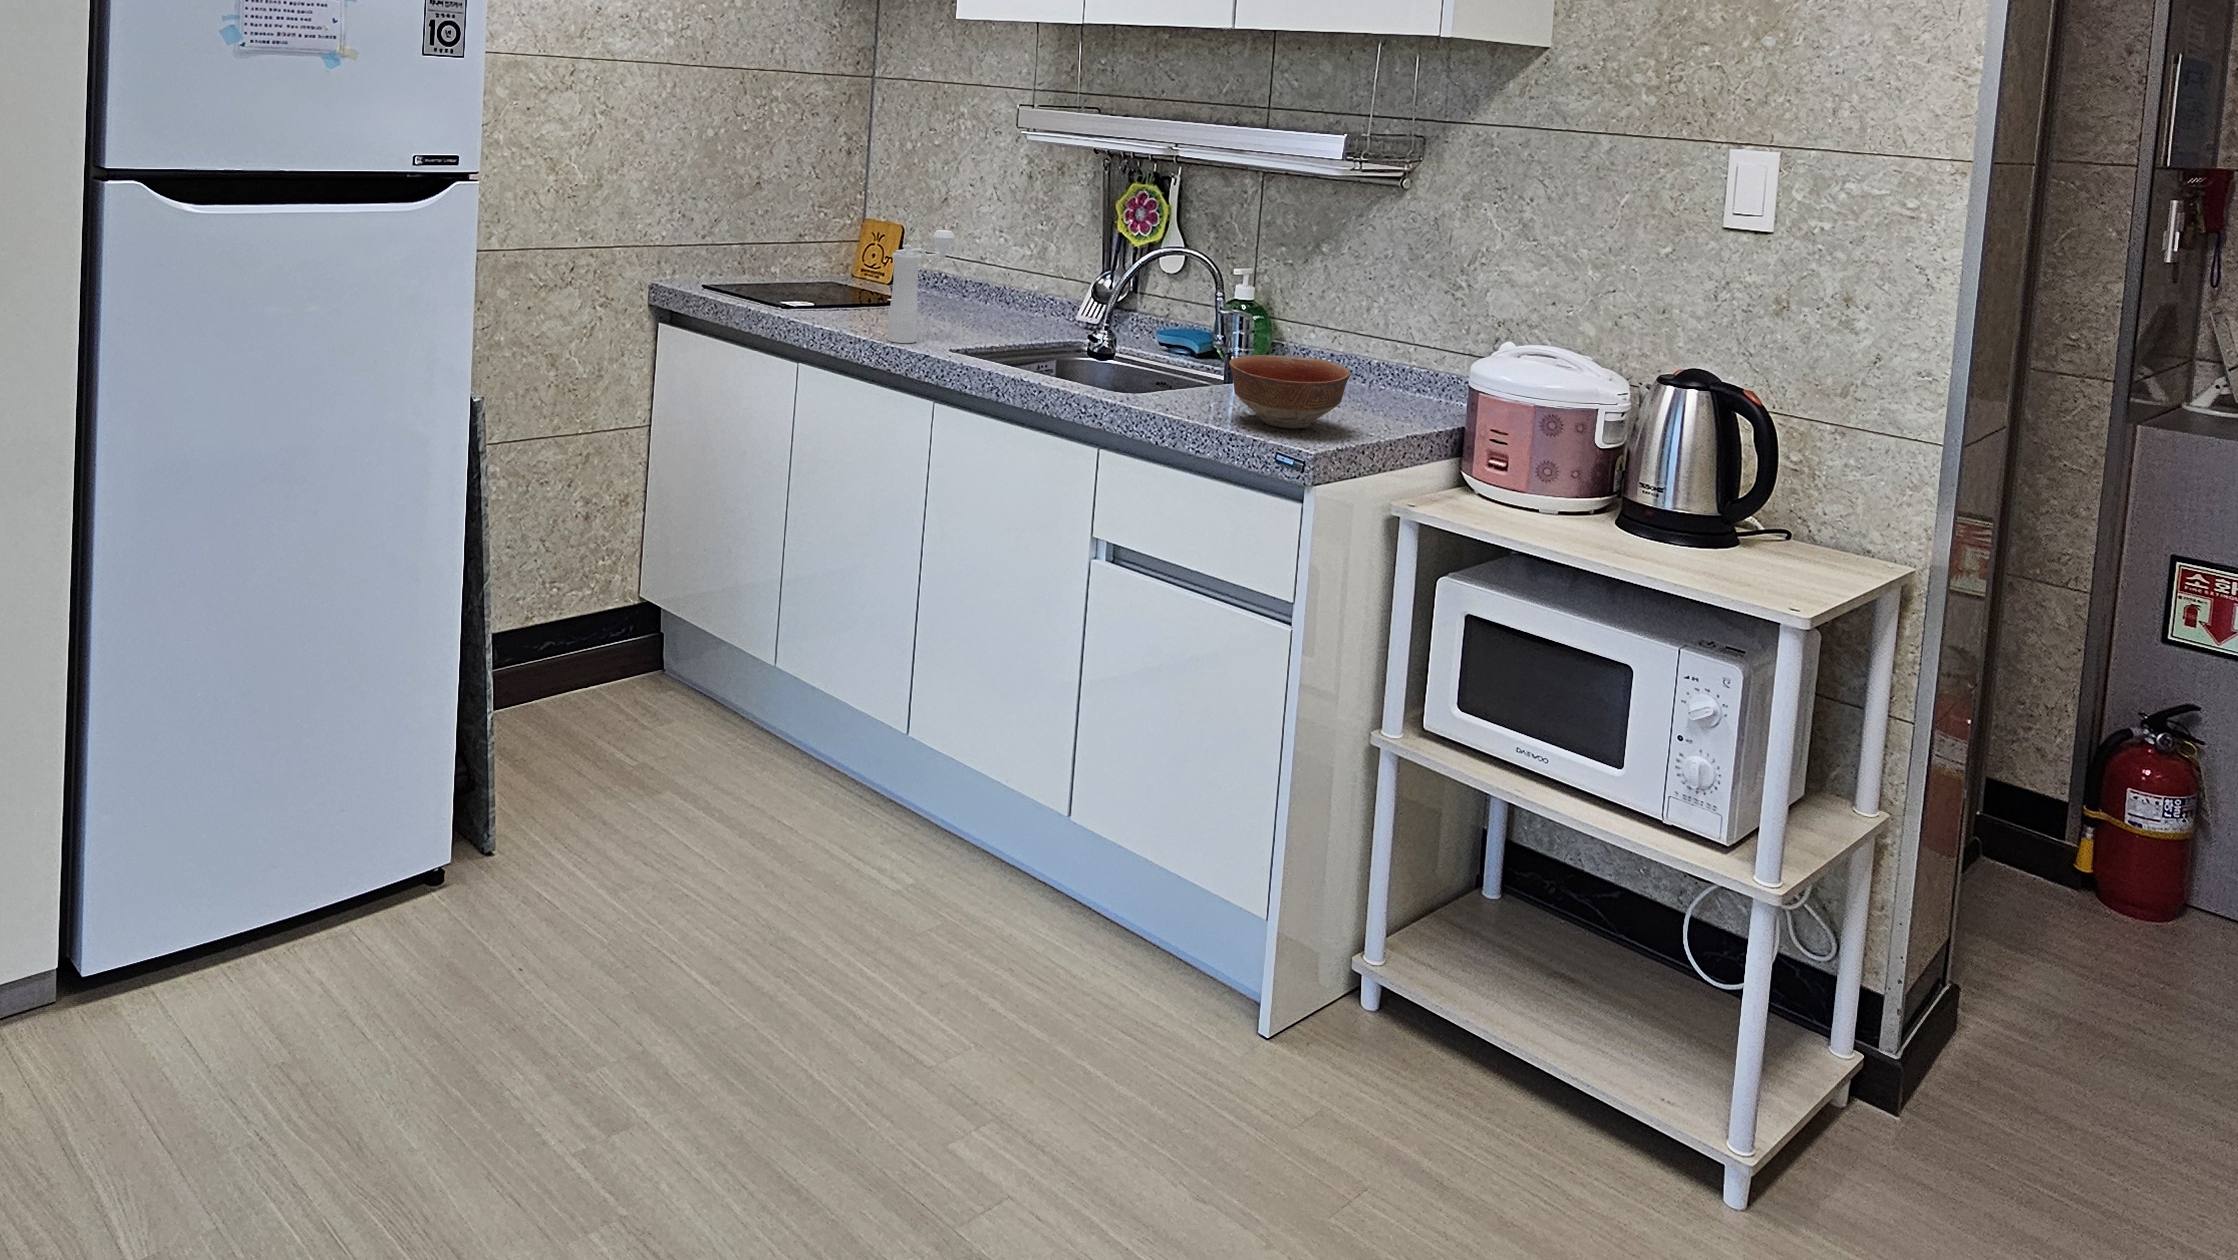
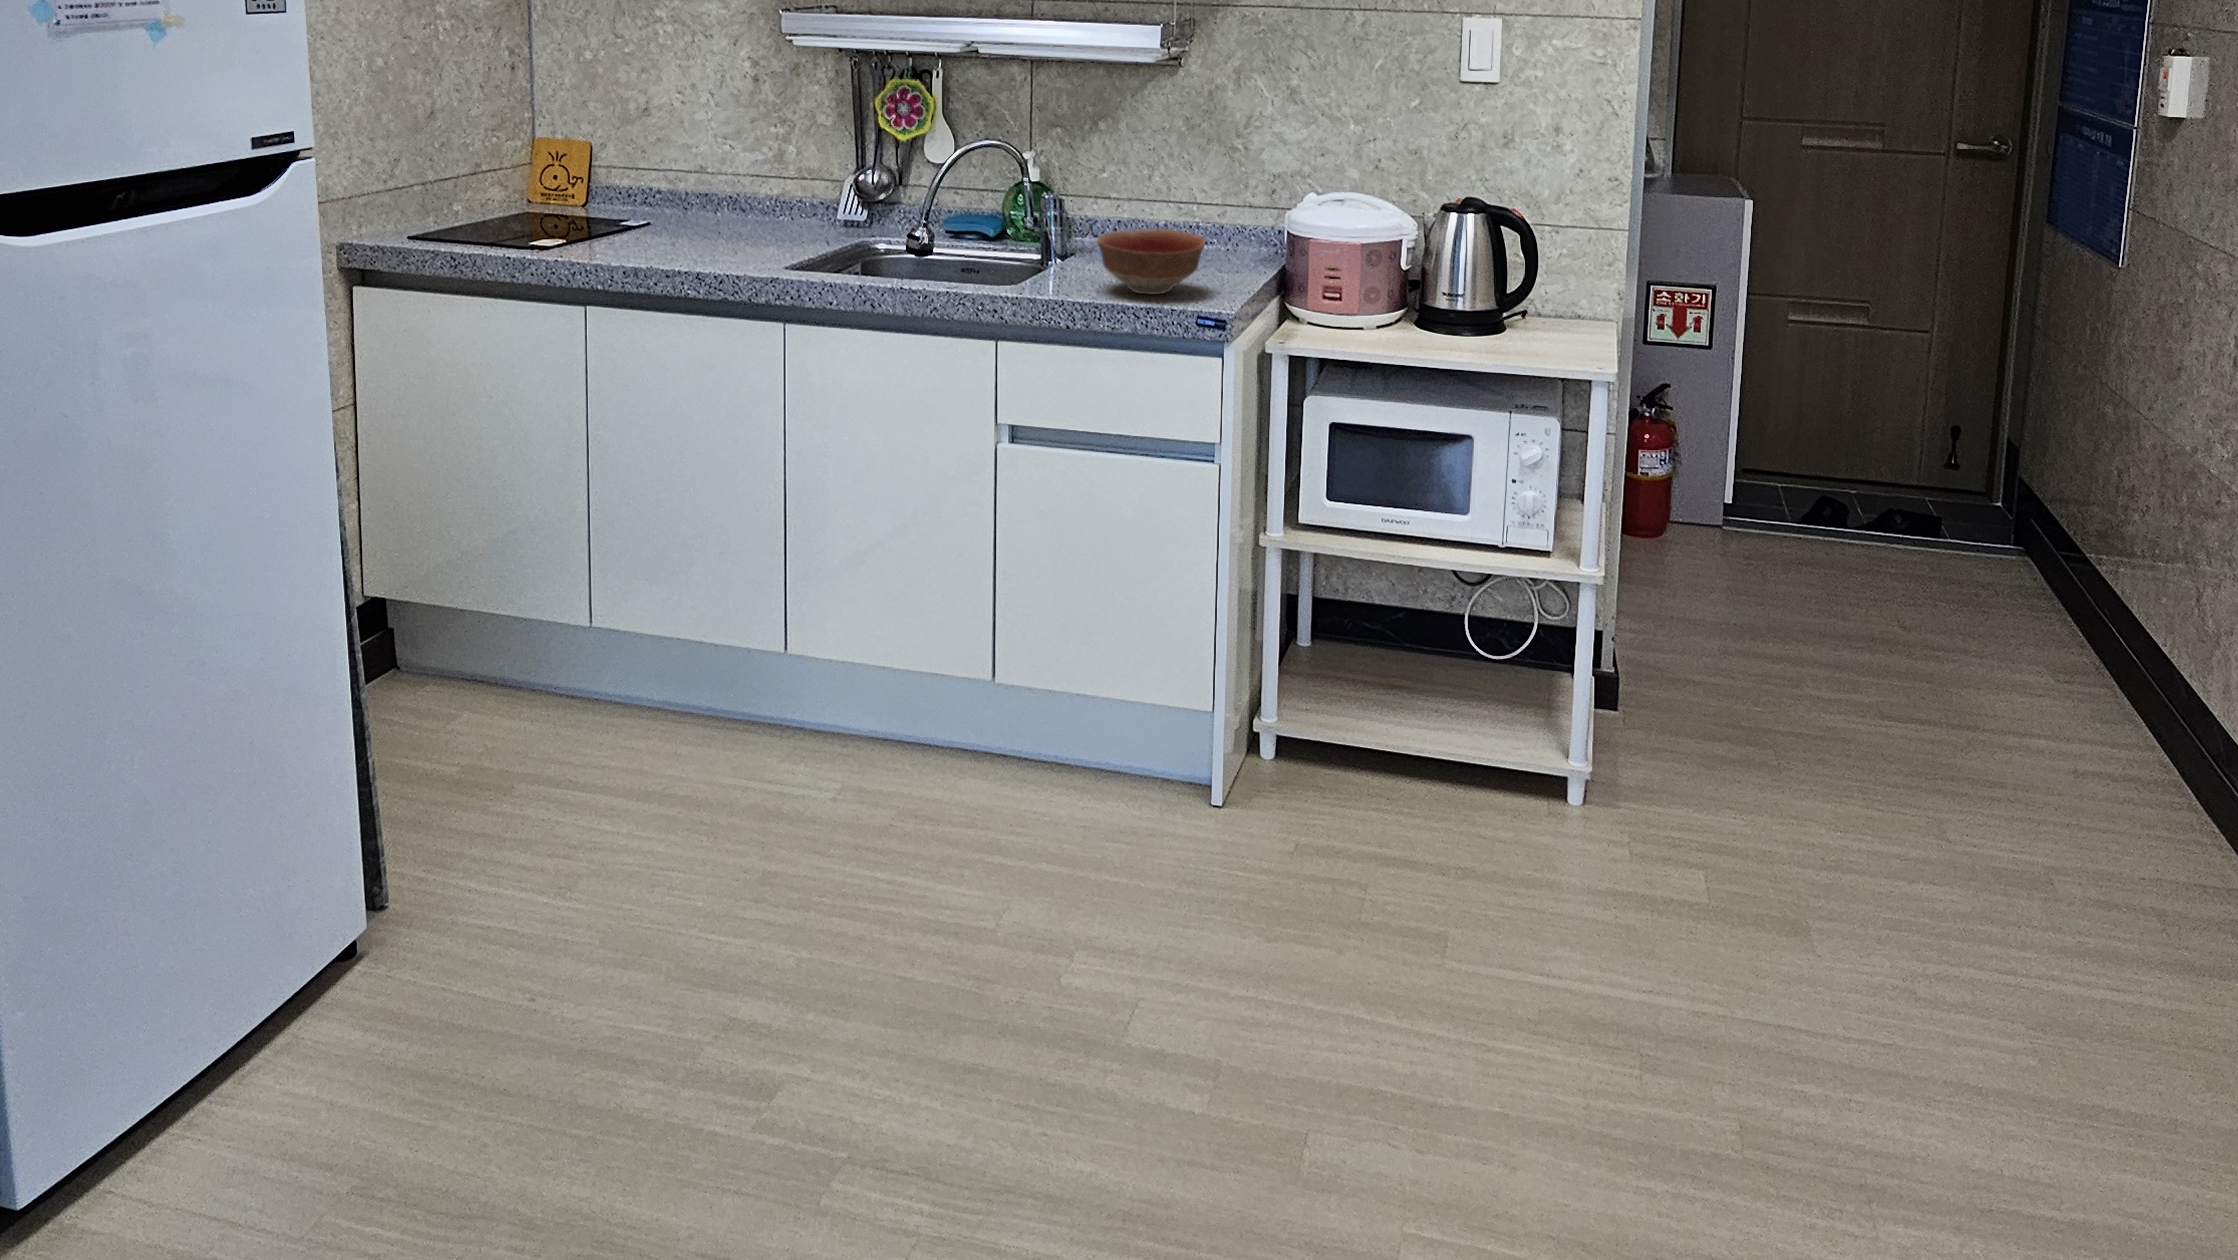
pepper mill: present [887,230,955,343] -> none [692,148,744,272]

